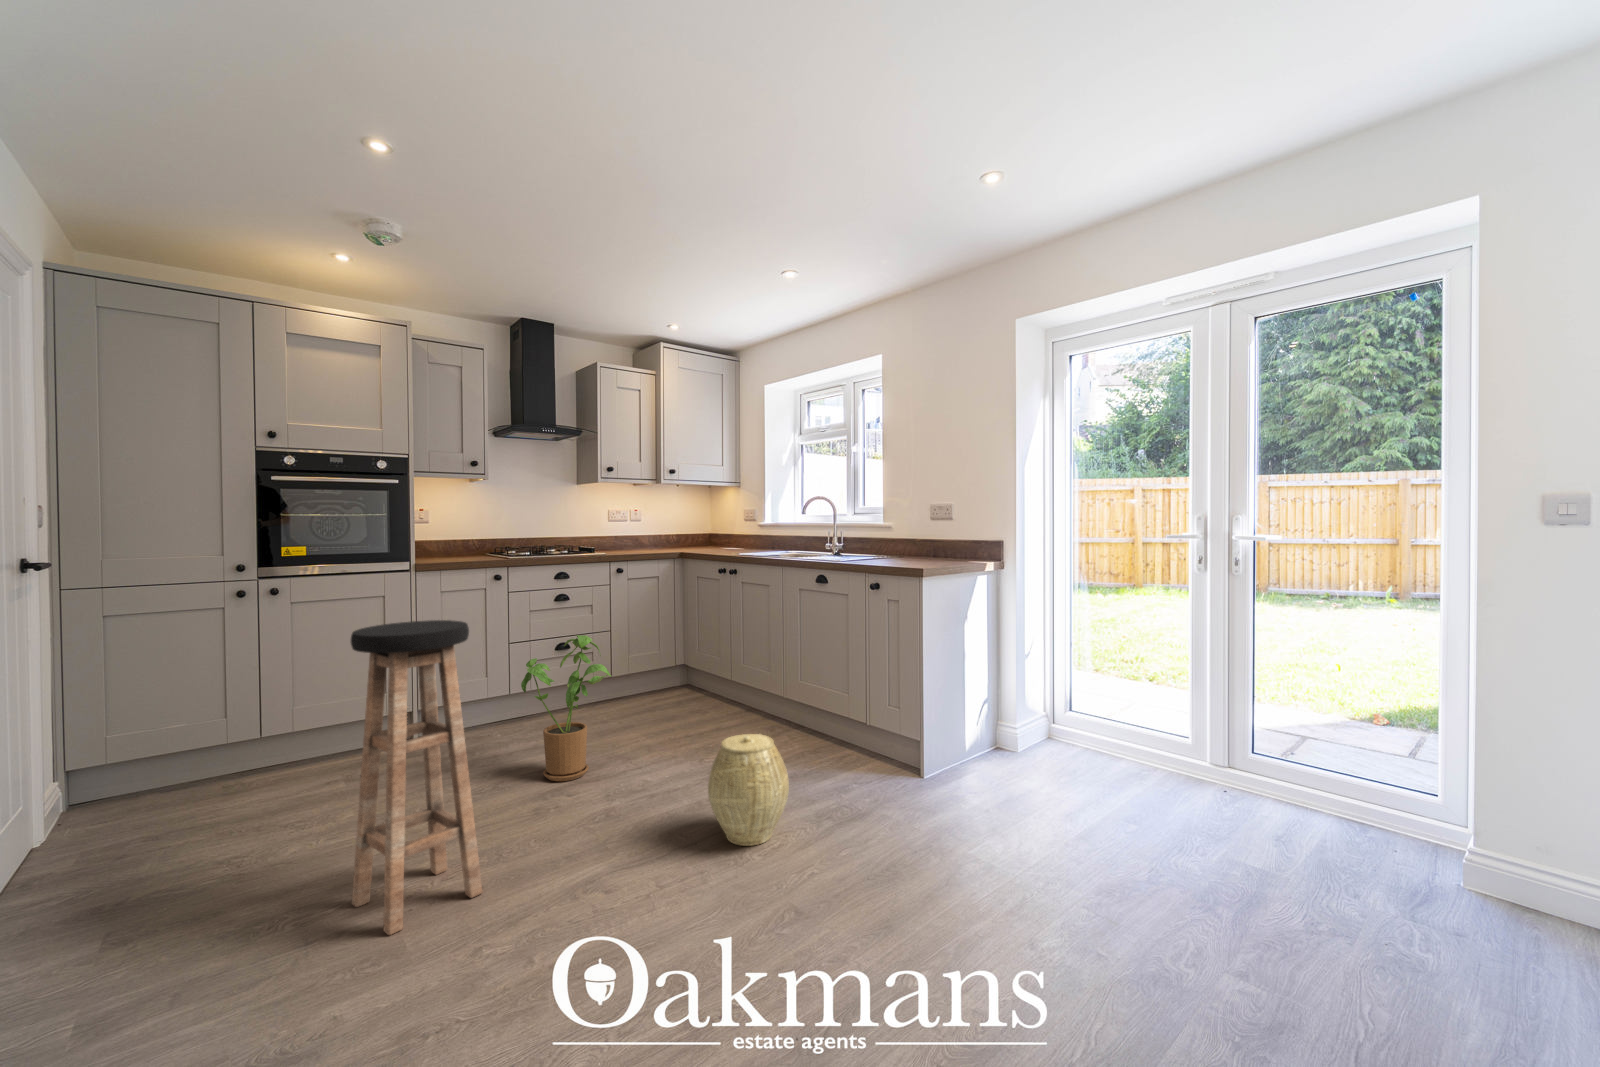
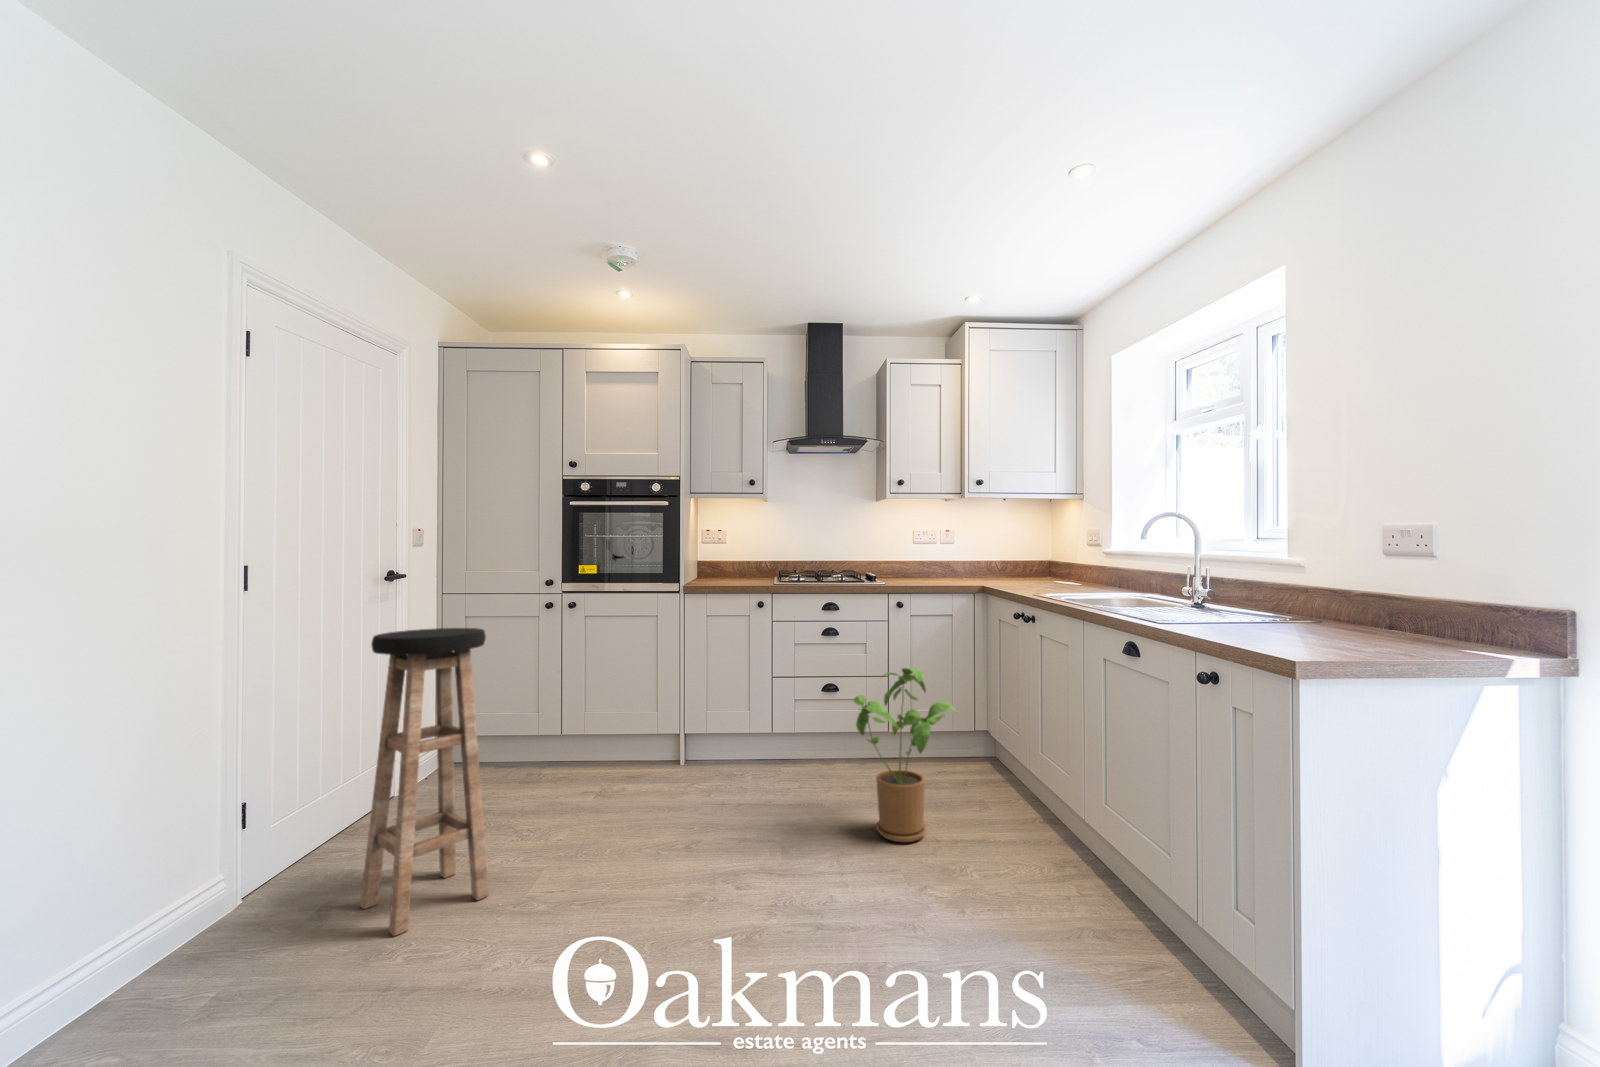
house plant: present [521,635,611,781] -> present [854,668,955,842]
woven basket: present [708,734,789,846] -> none [711,742,789,851]

